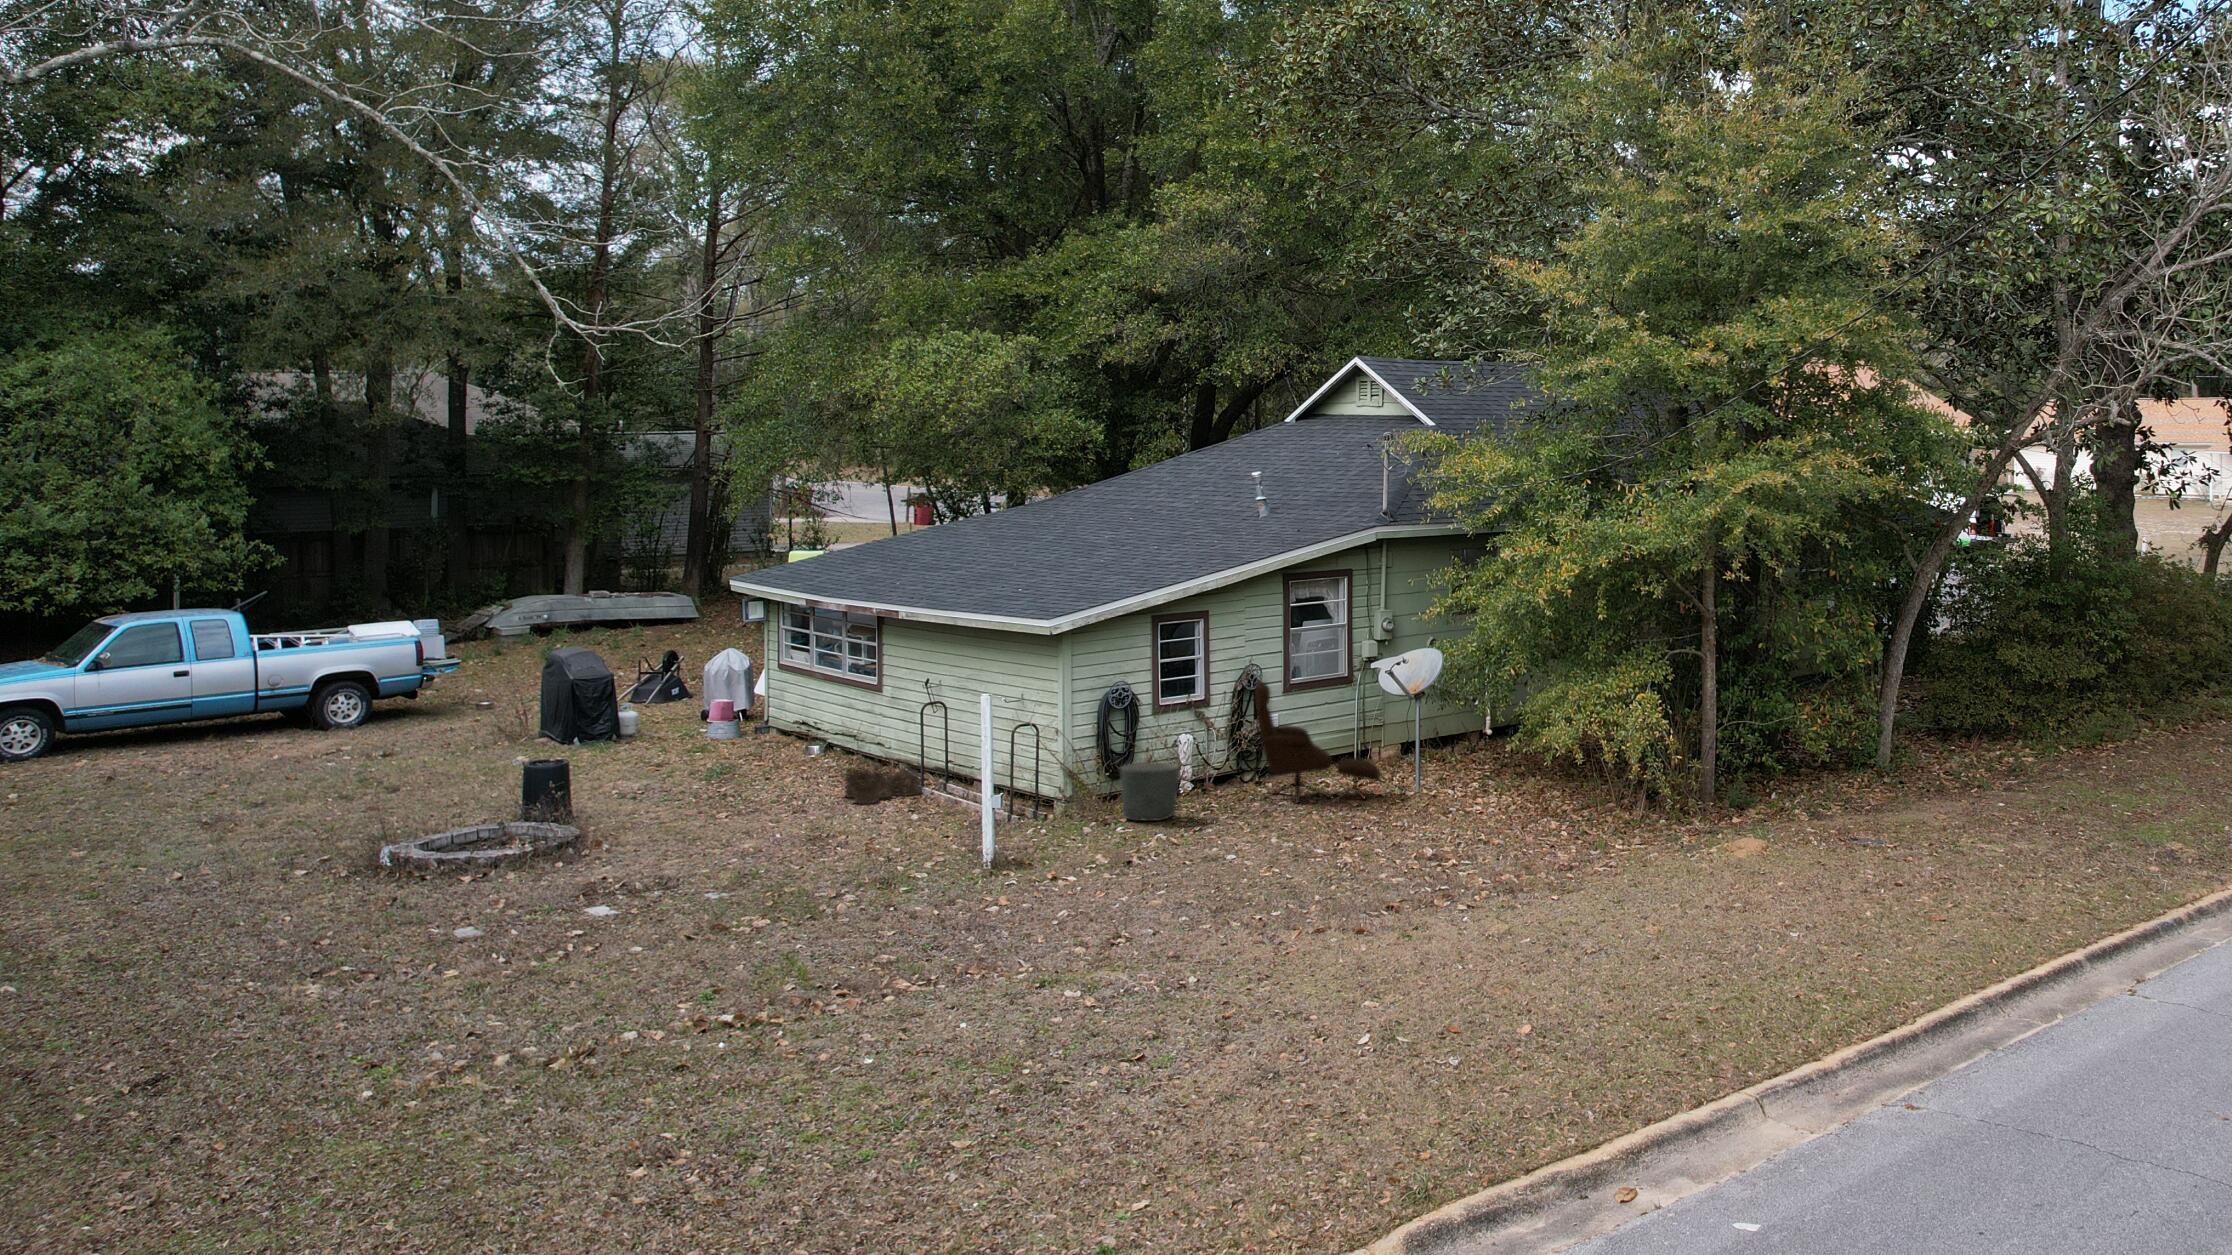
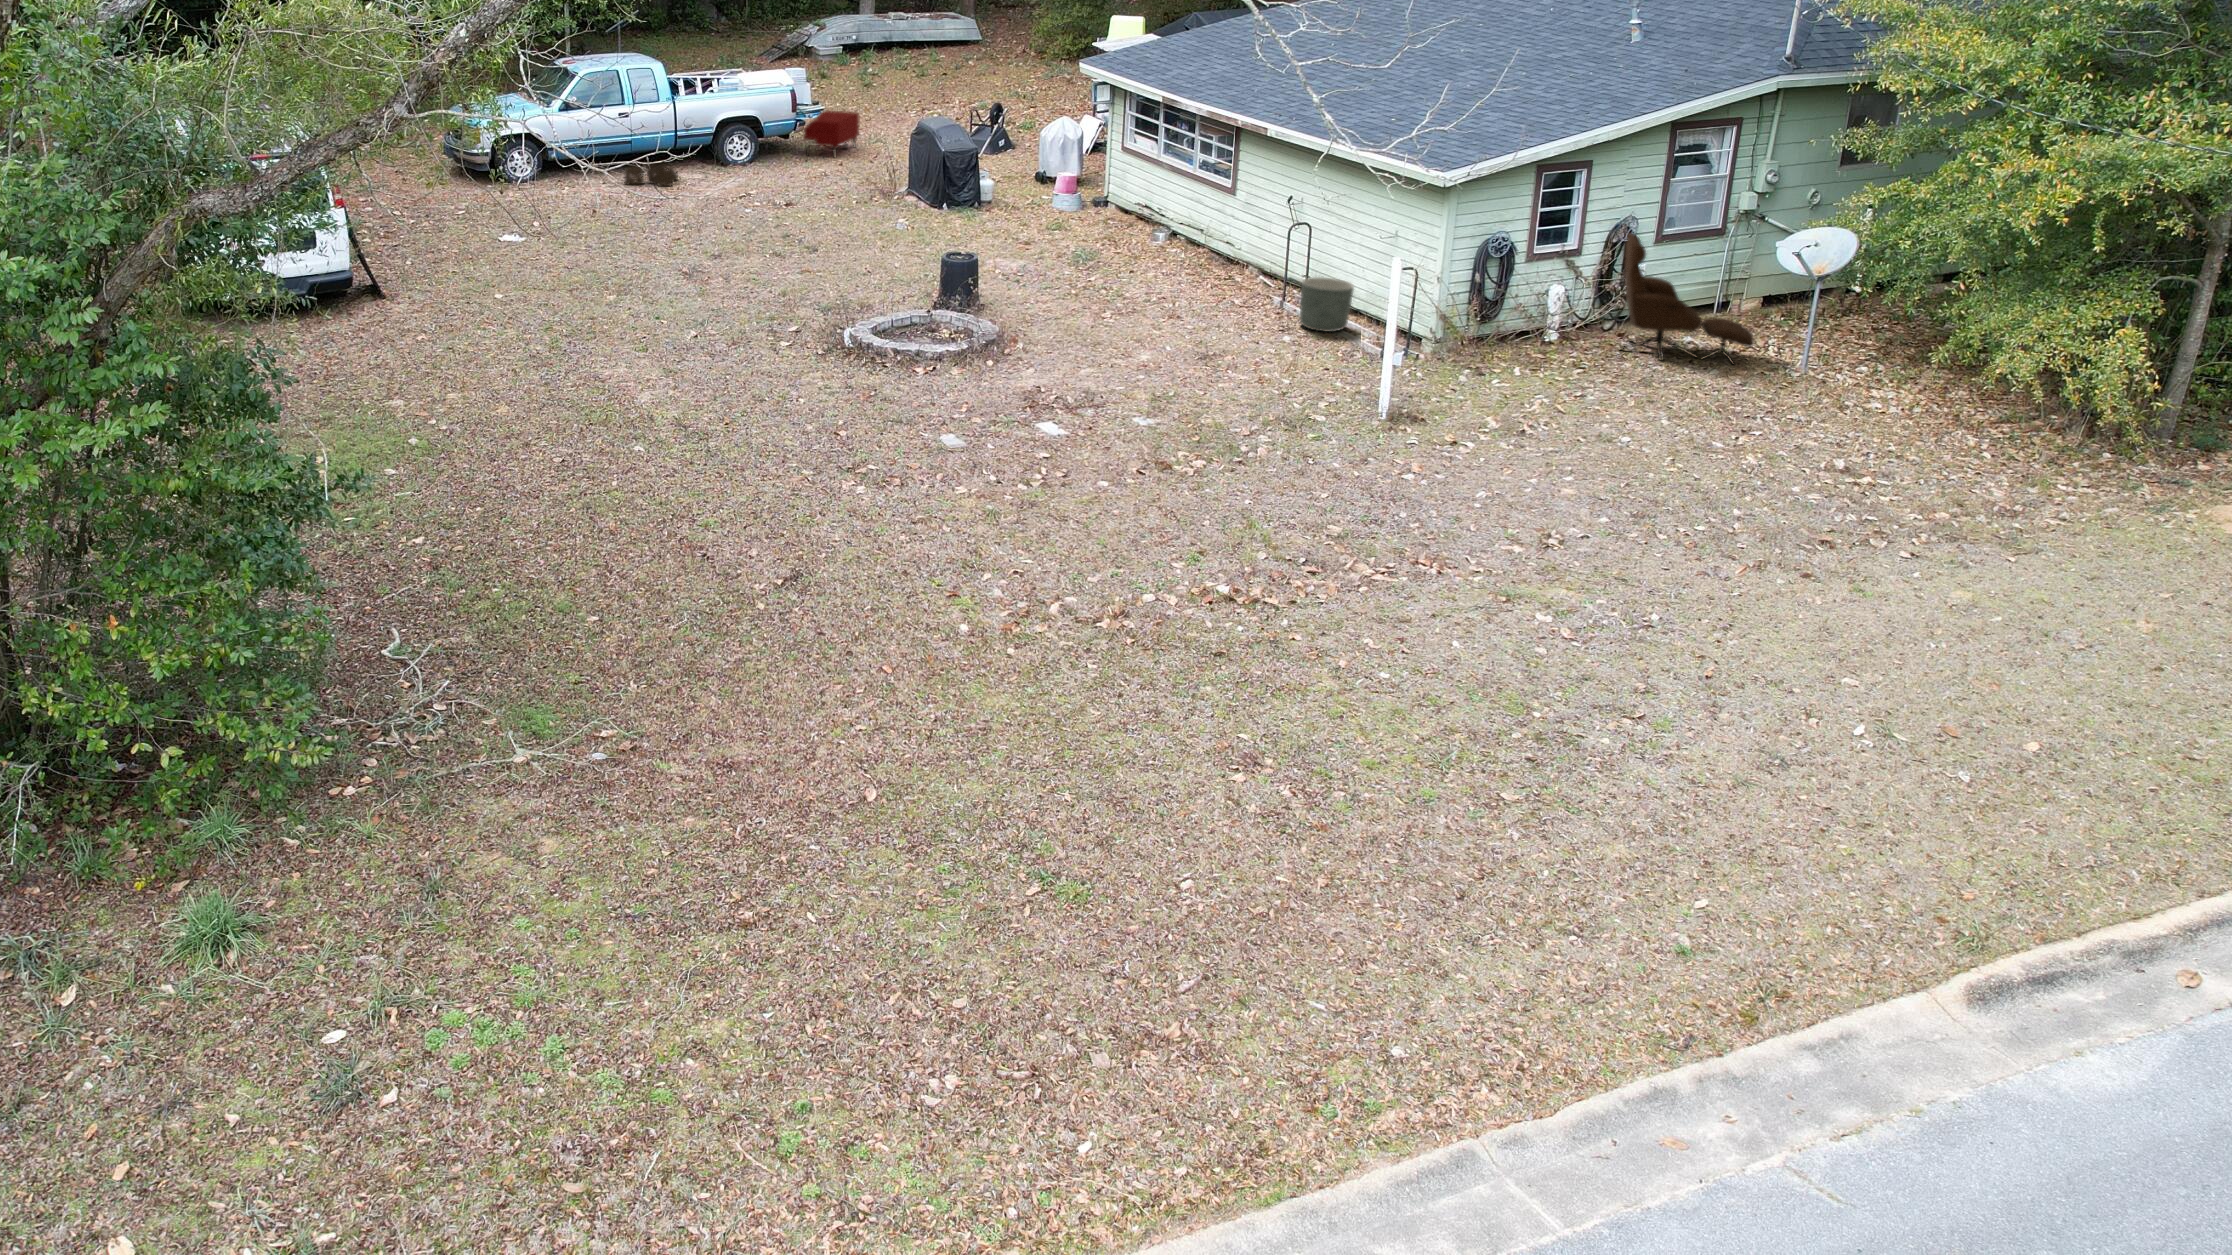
bench: none [431,676,516,726] -> present [804,110,859,157]
planter: present [1121,763,1179,821] -> present [1300,277,1354,332]
woven basket: present [845,767,921,804] -> present [624,164,678,187]

